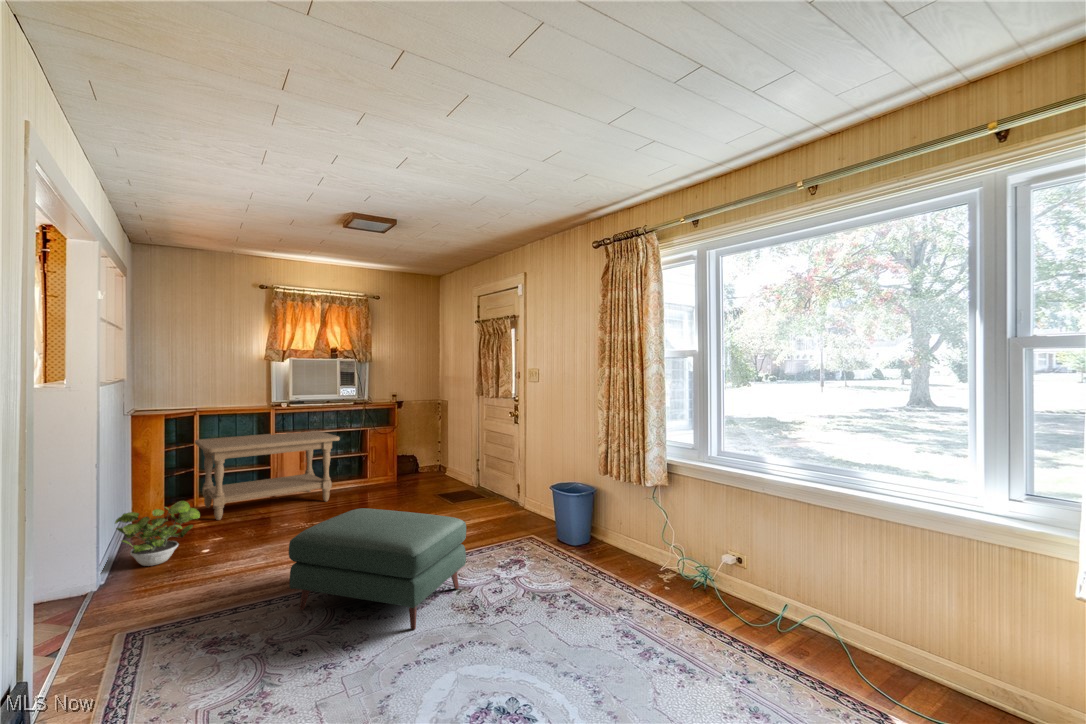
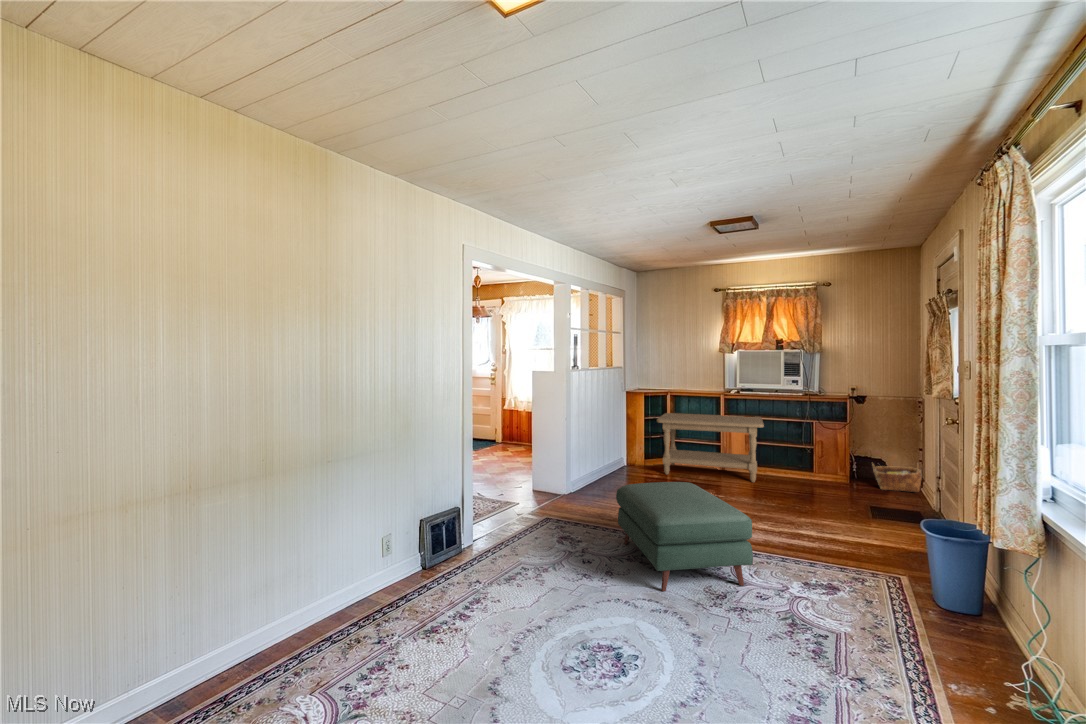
woven basket: none [414,453,449,480] -> present [872,463,922,492]
potted plant: present [115,501,200,566] -> none [586,451,626,489]

